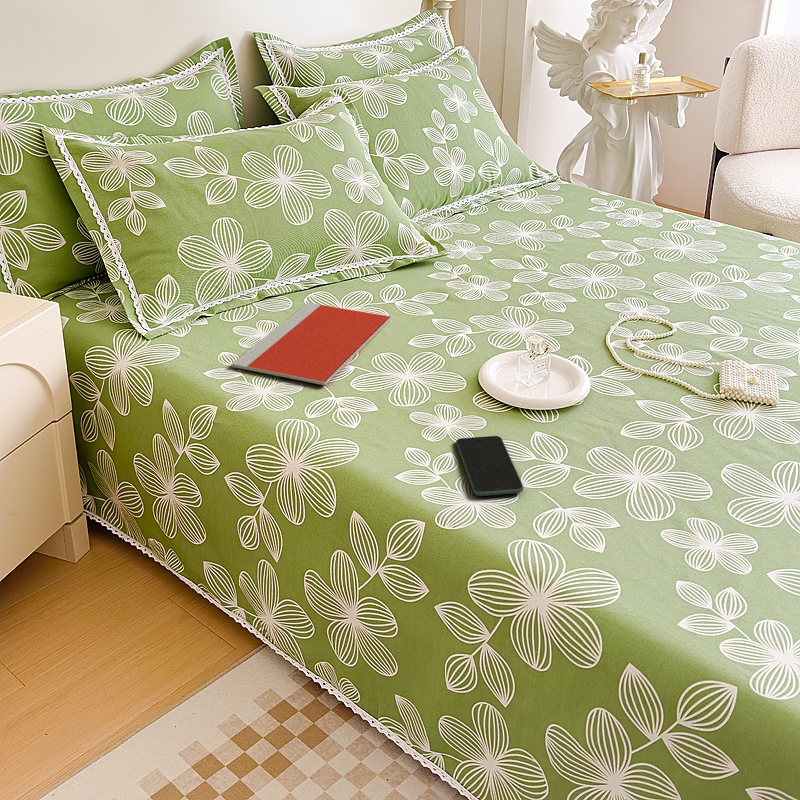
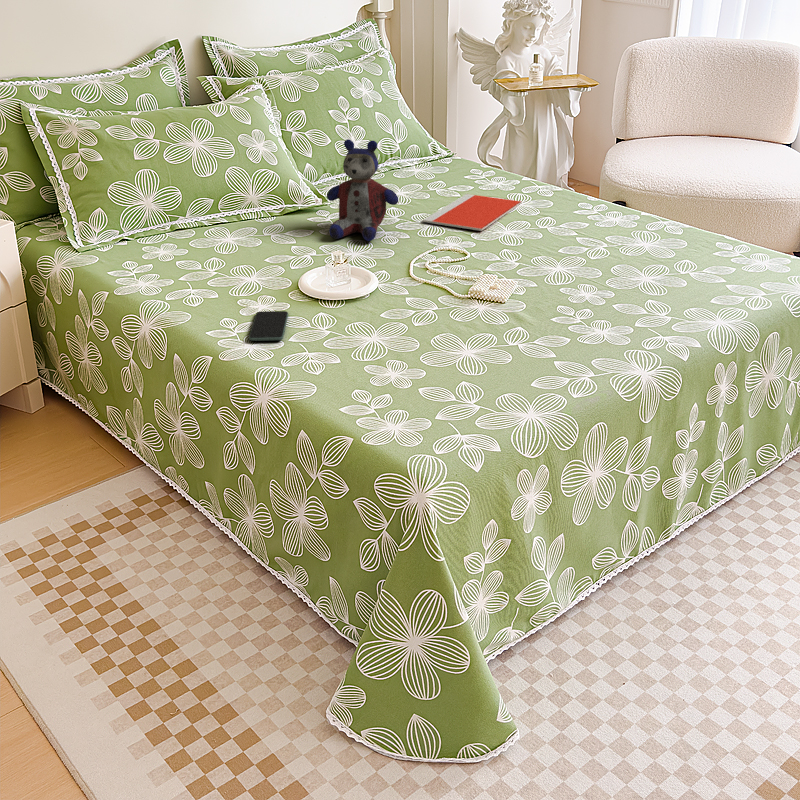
stuffed bear: none [467,173,567,309] -> present [327,139,398,241]
notebook: present [232,303,391,385] -> present [423,194,522,231]

